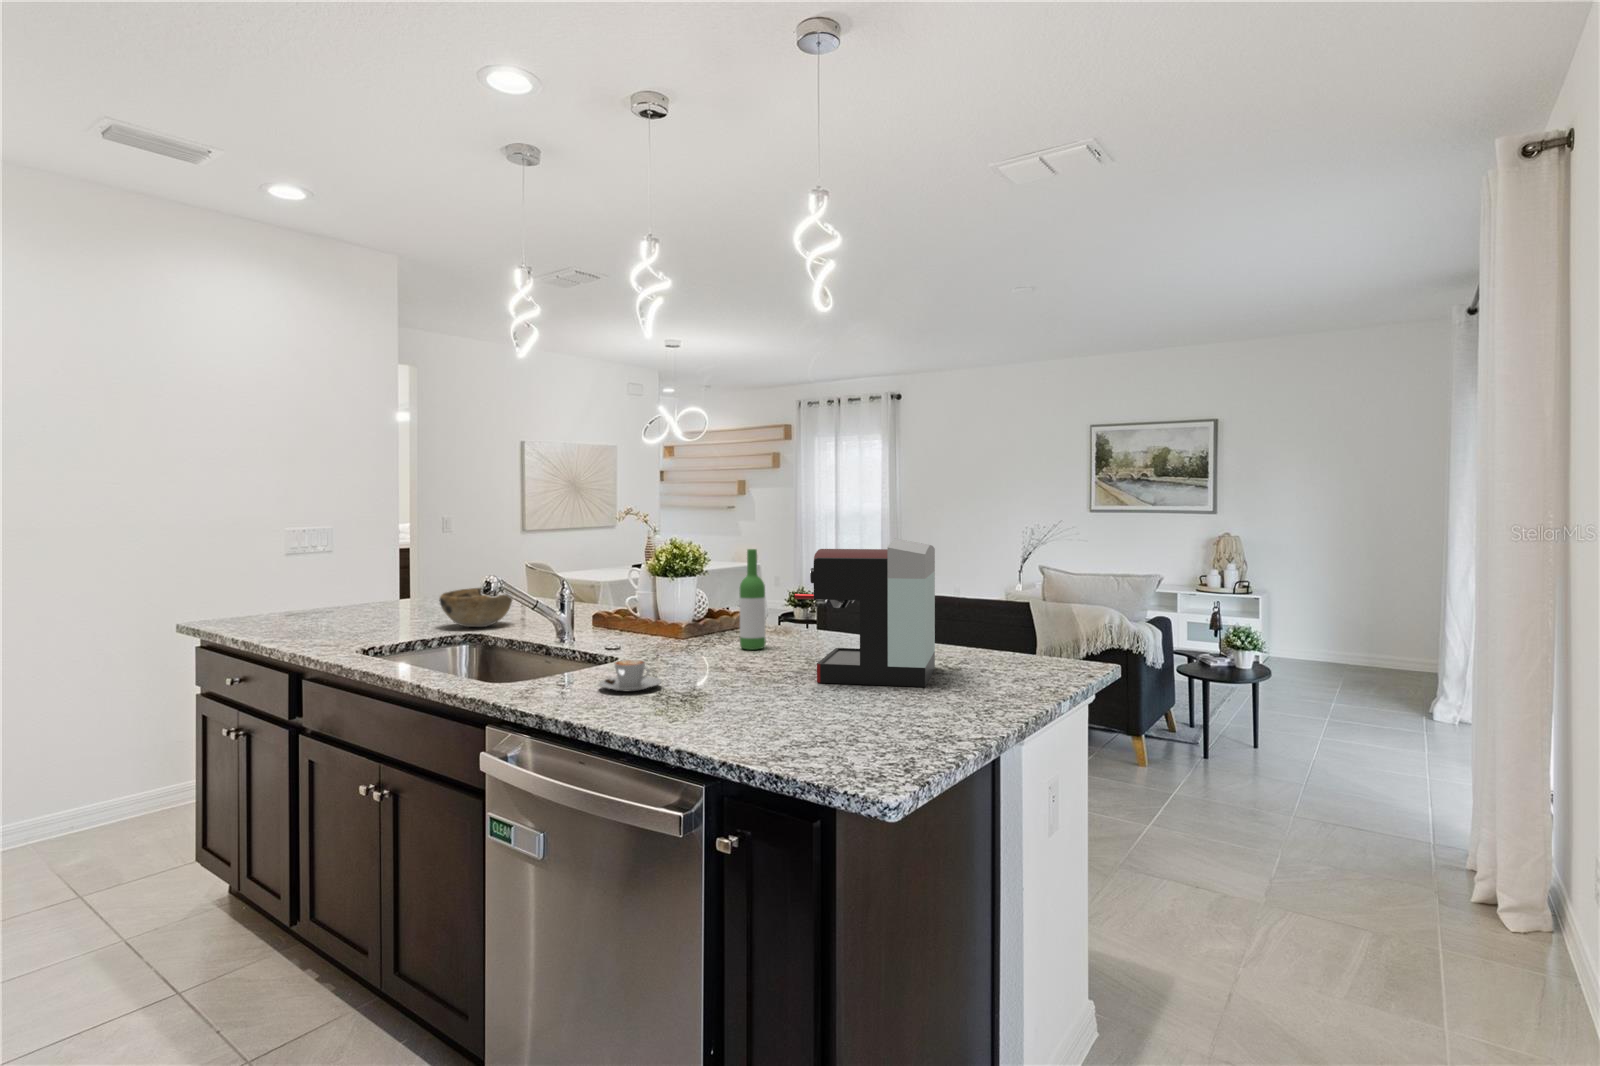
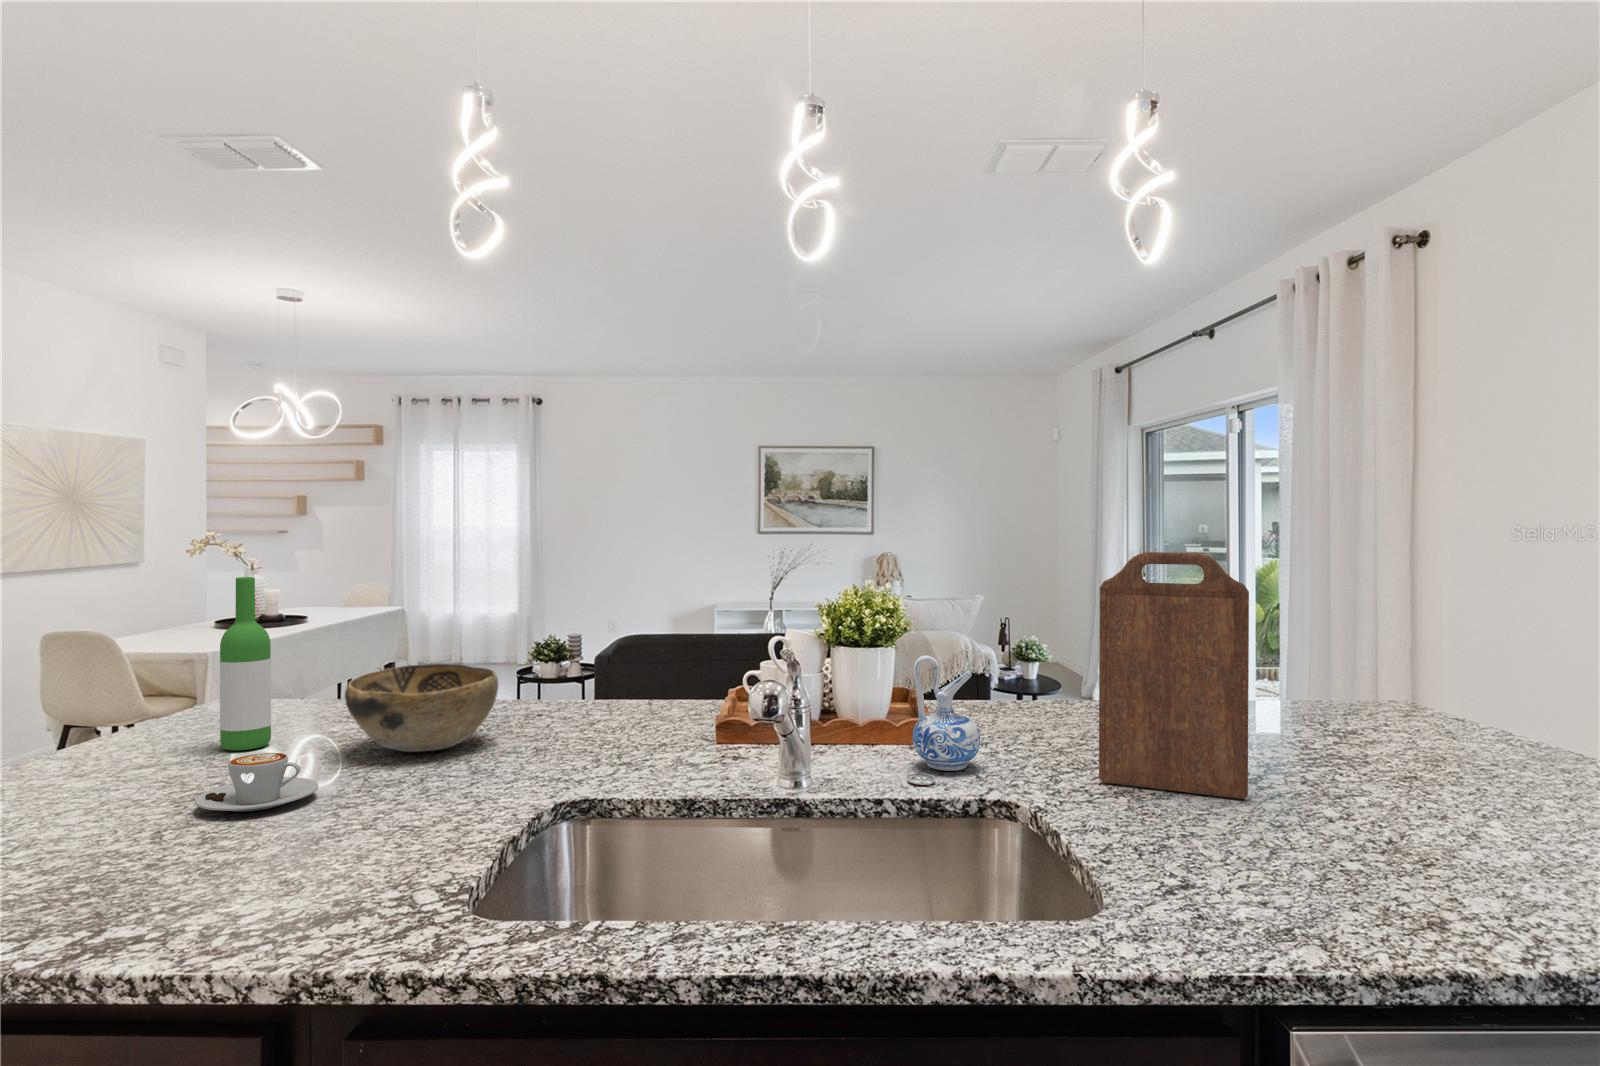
cutting board: none [668,538,703,675] -> present [1099,552,1249,799]
coffee maker: present [795,538,935,687] -> none [1282,548,1541,782]
wine bottle: present [740,549,766,650] -> present [220,577,271,751]
ceramic pitcher: none [616,592,653,654] -> present [913,656,980,771]
coffee cup: present [599,660,661,692] -> present [195,753,318,812]

